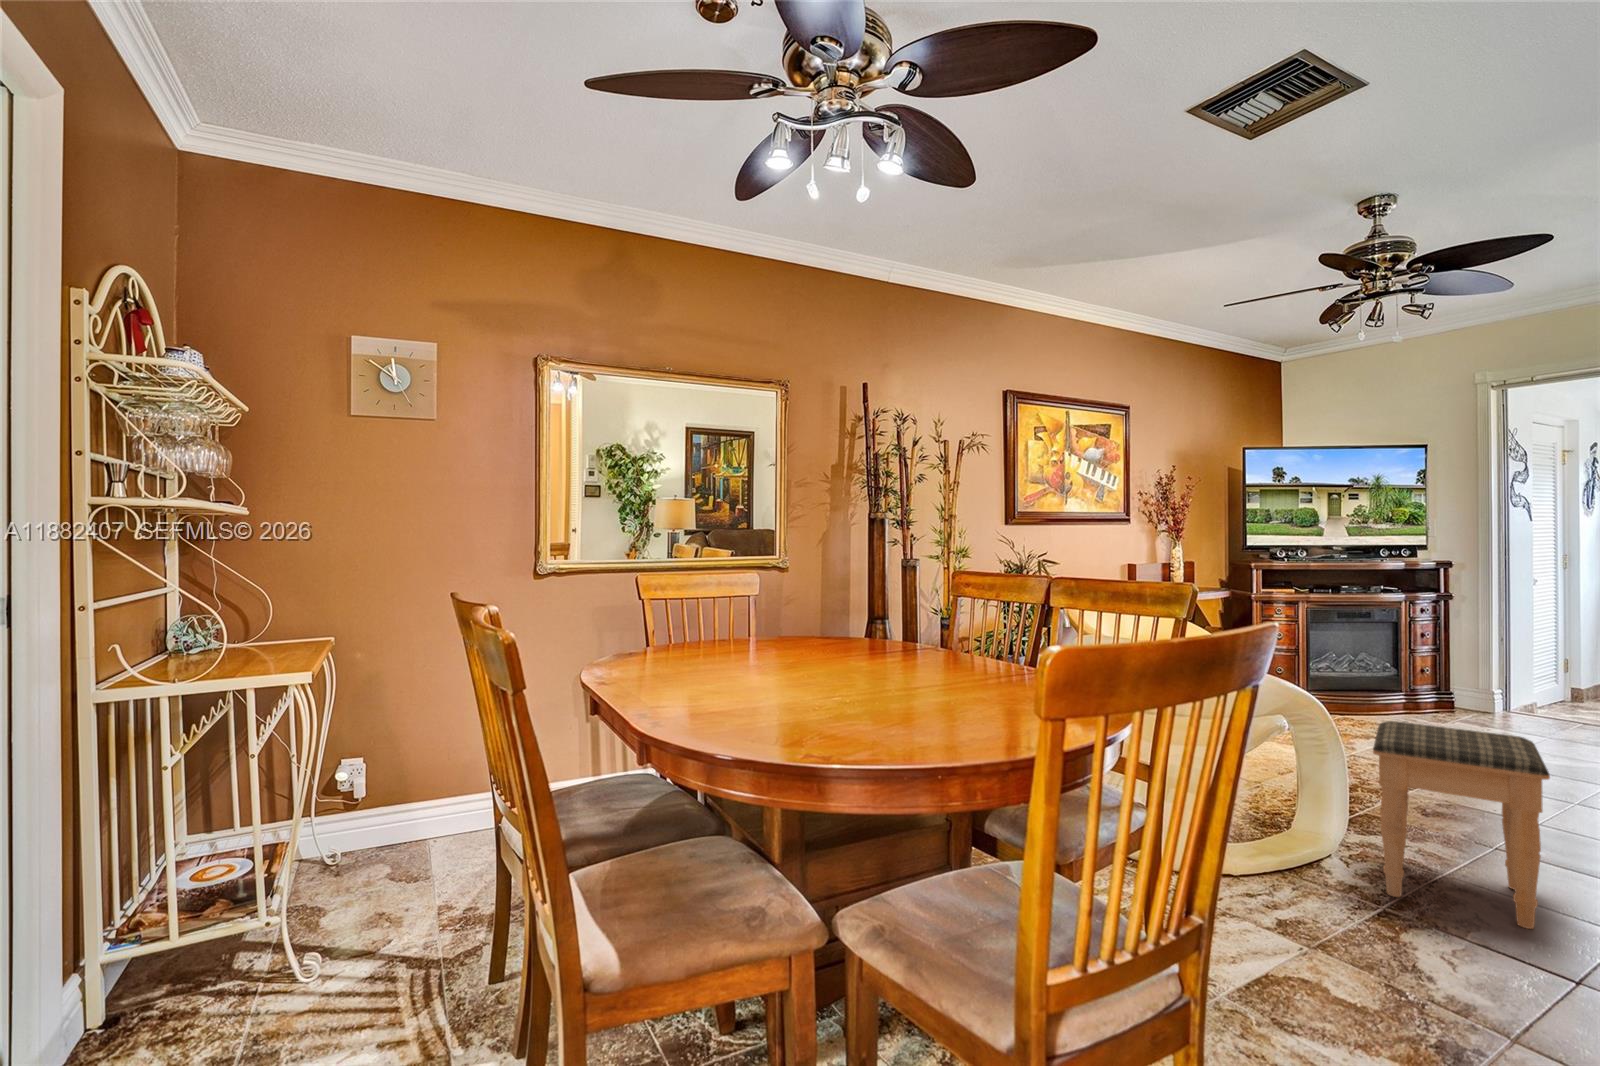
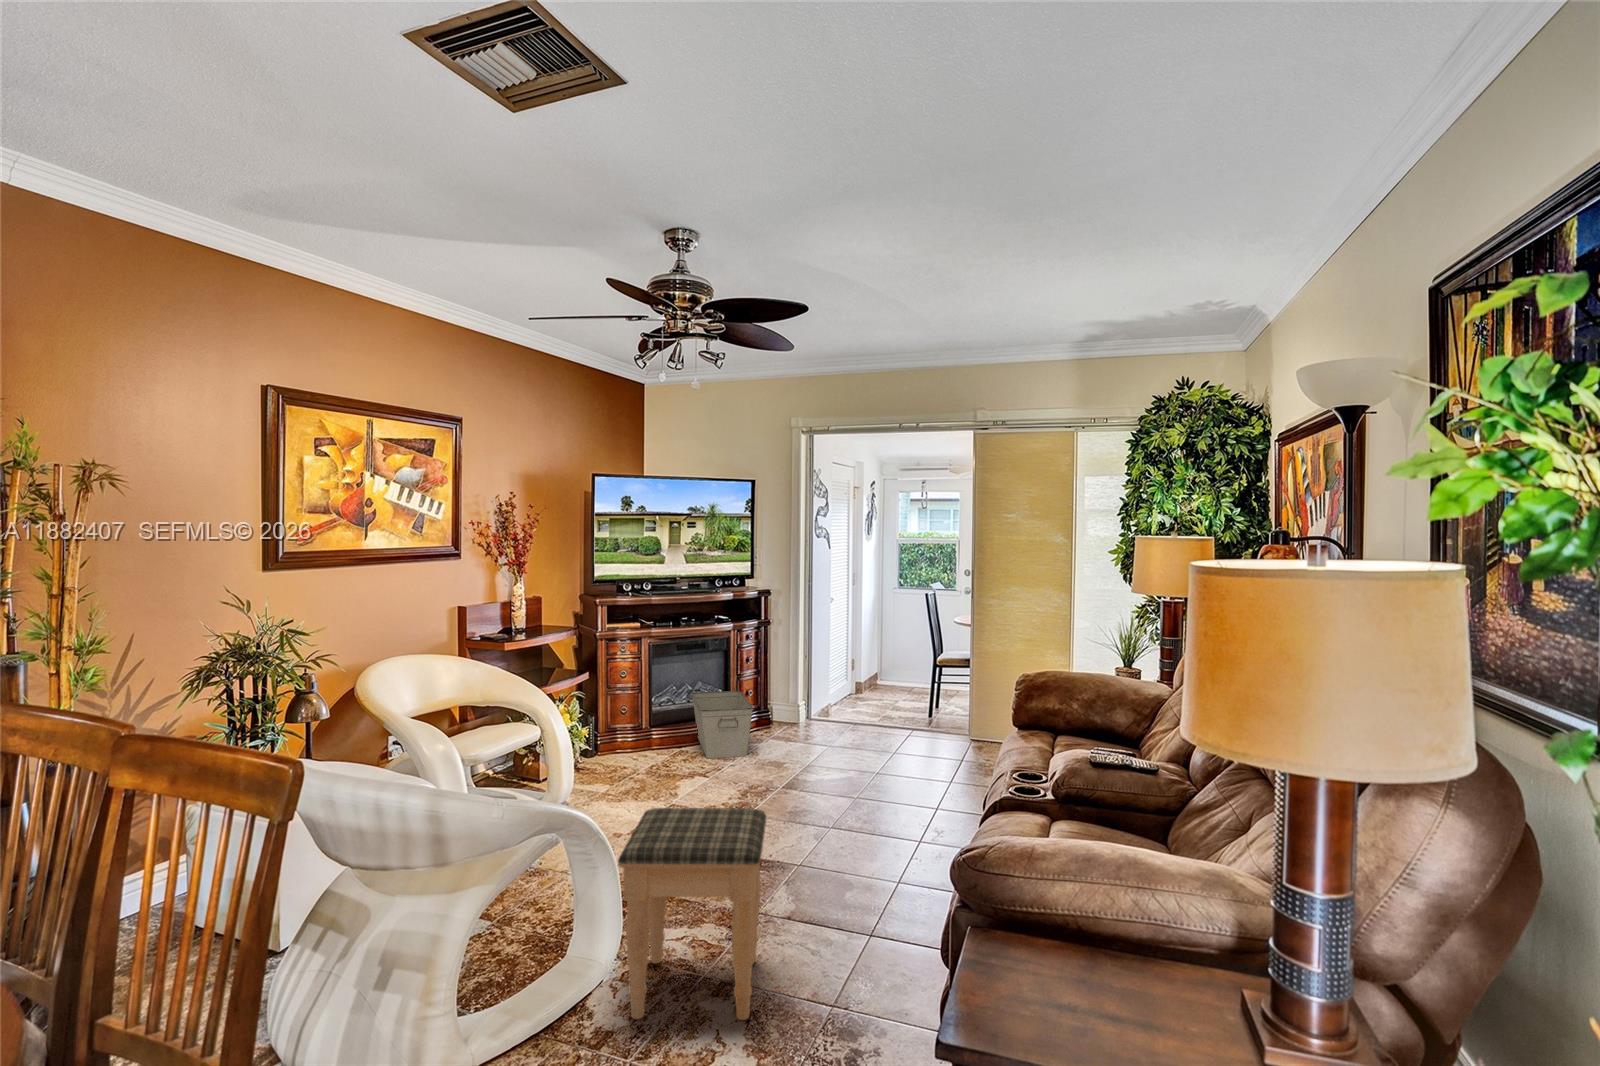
storage bin: none [1354,662,1442,730] -> present [692,691,753,759]

